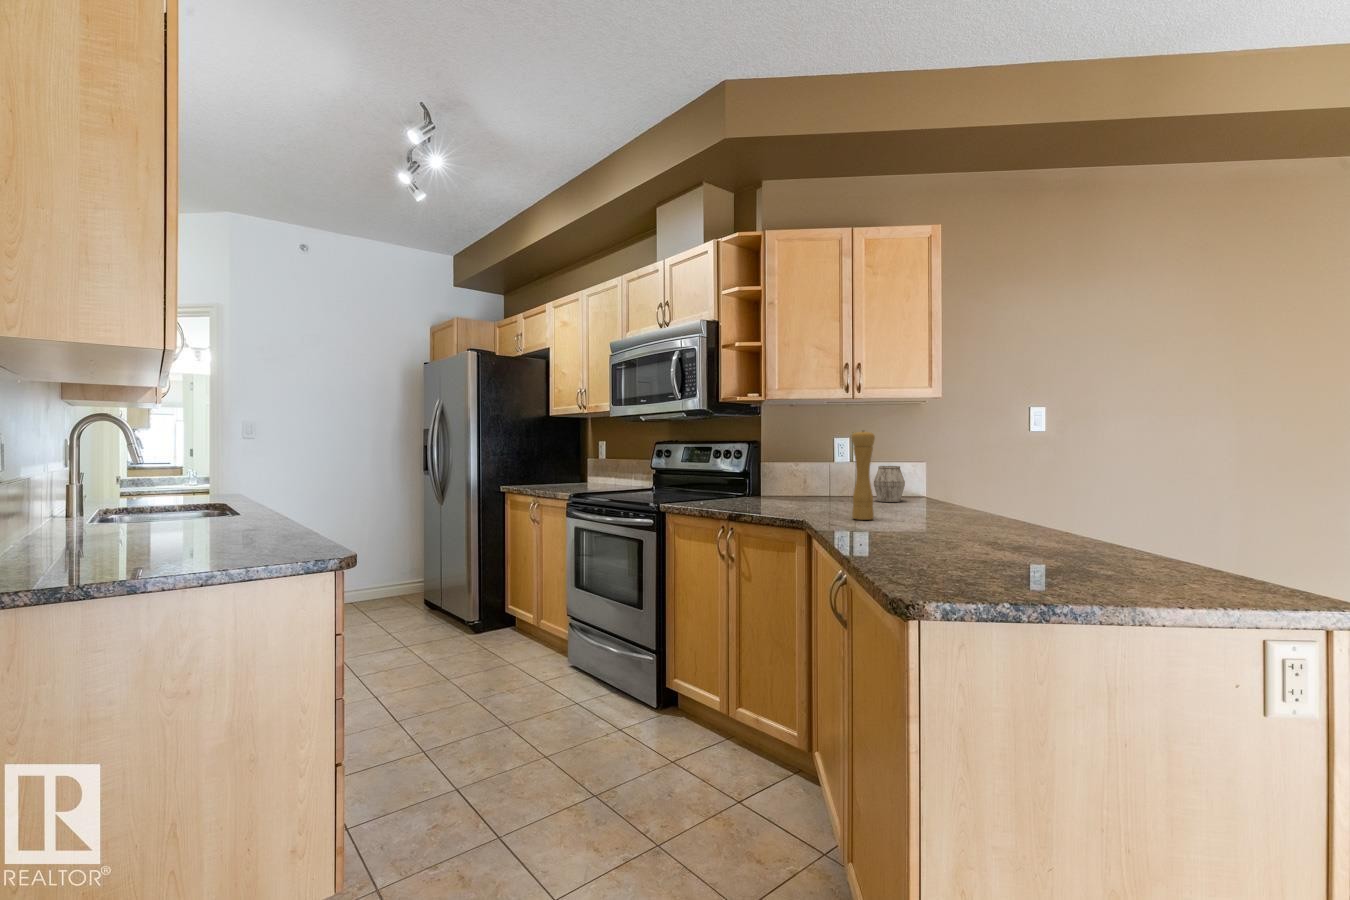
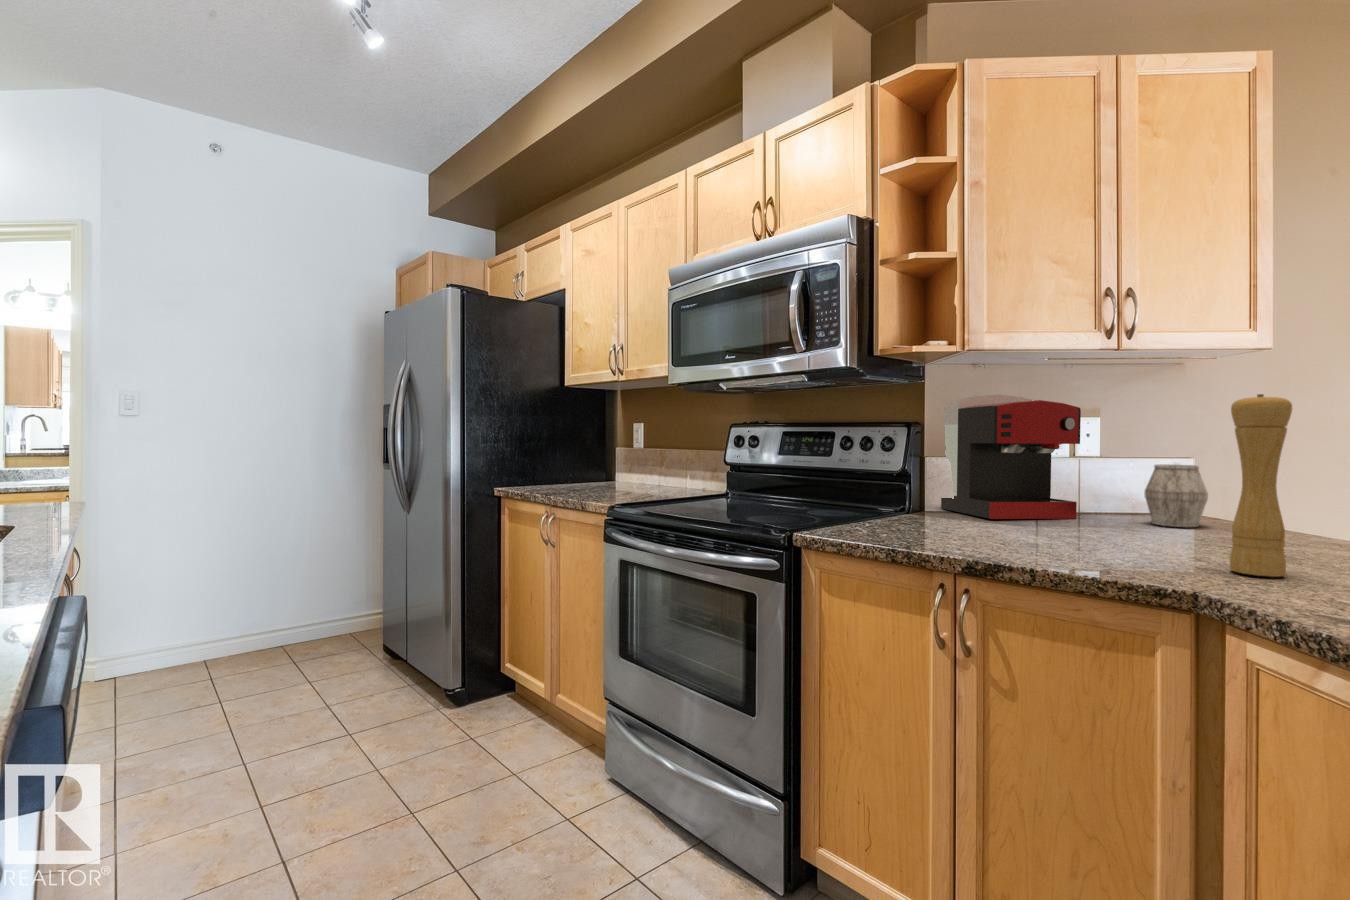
coffee maker: none [774,423,844,499] -> present [941,394,1081,519]

